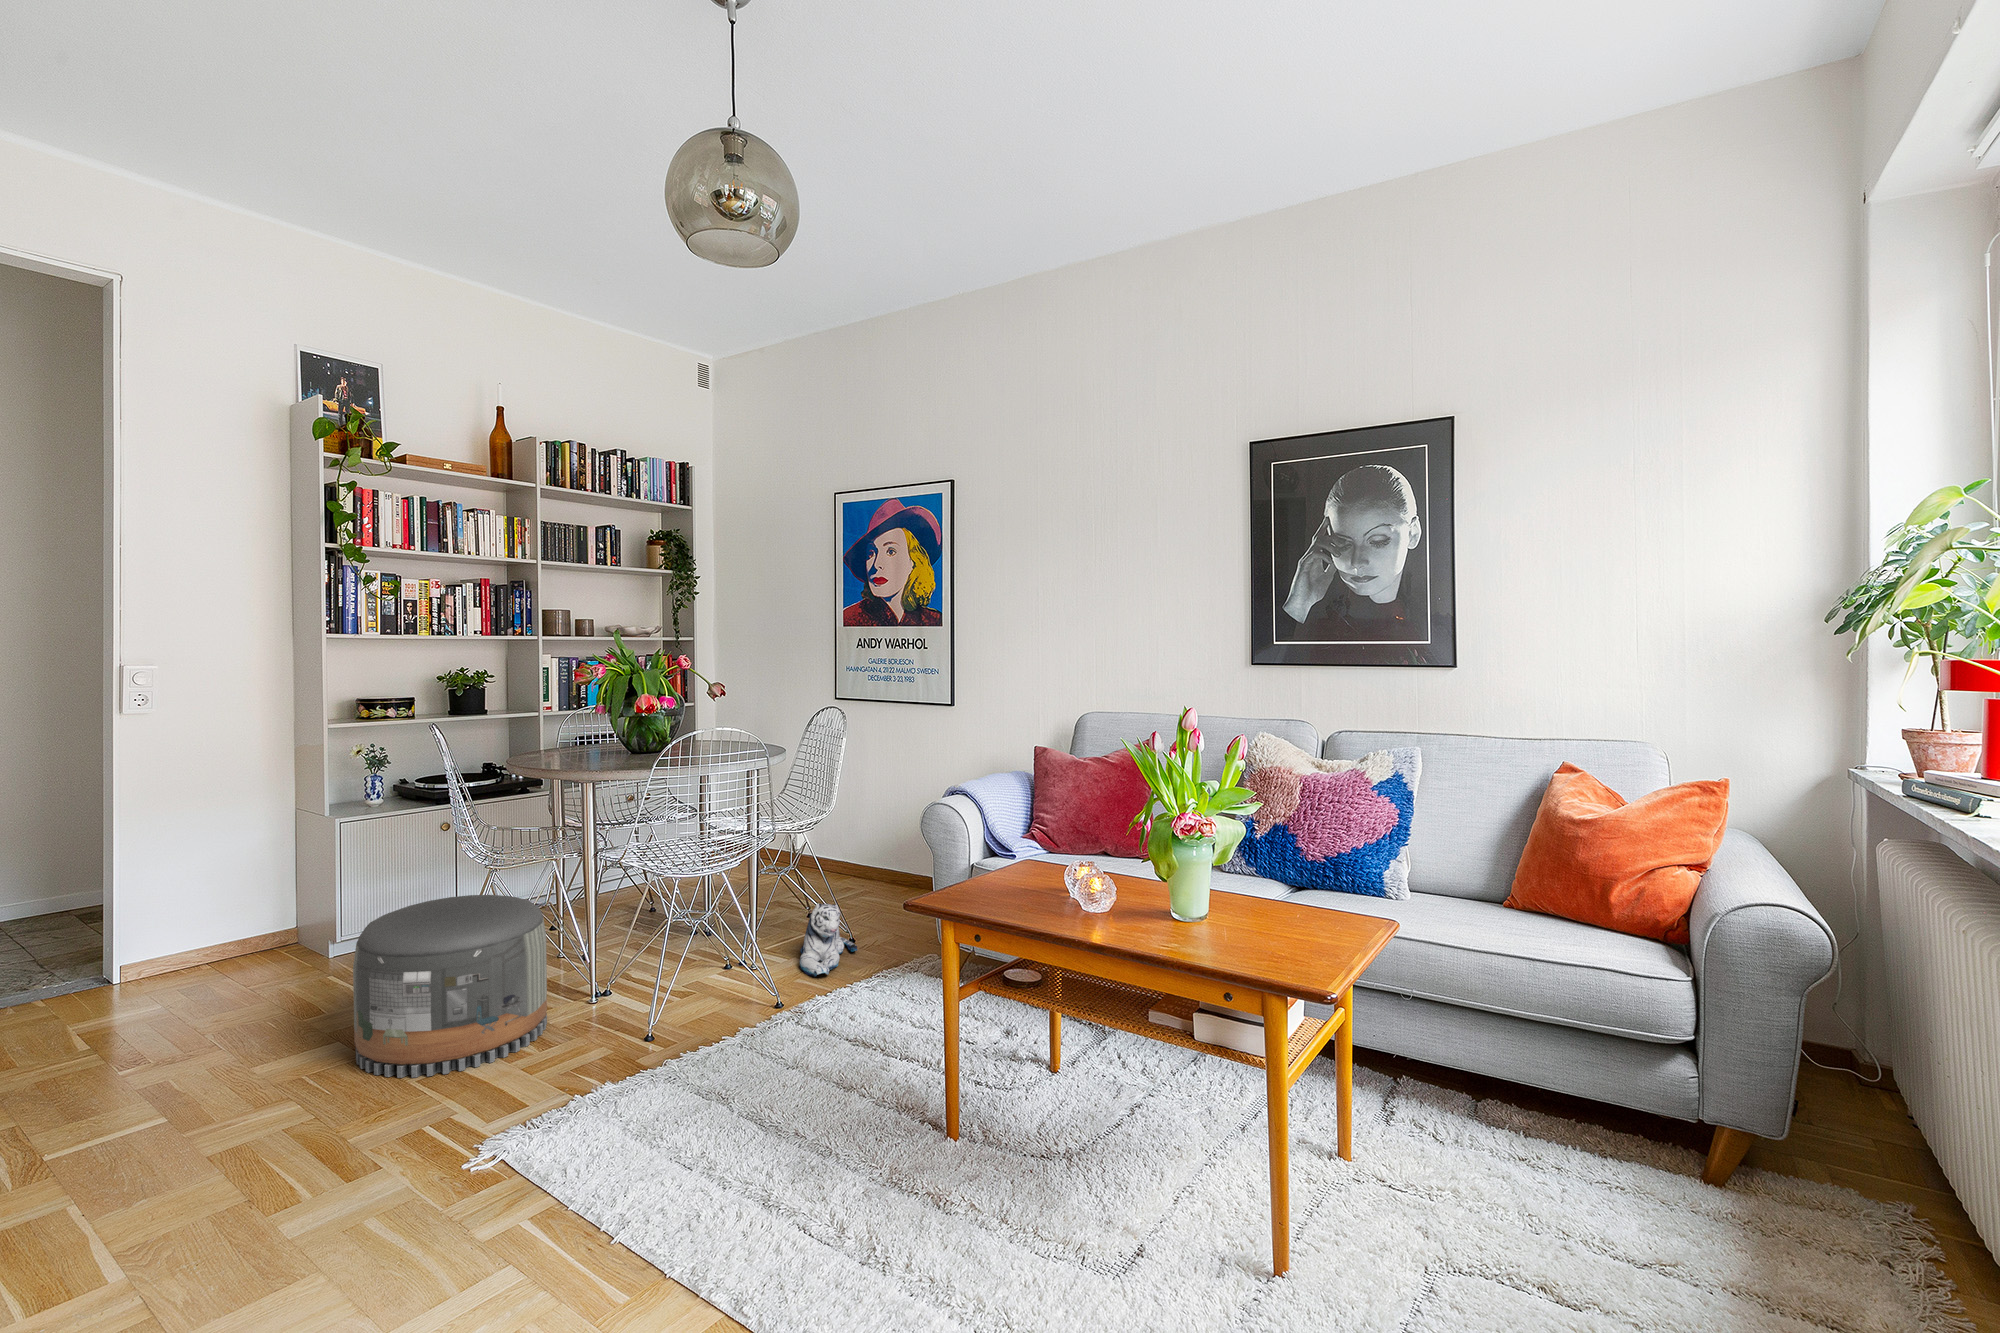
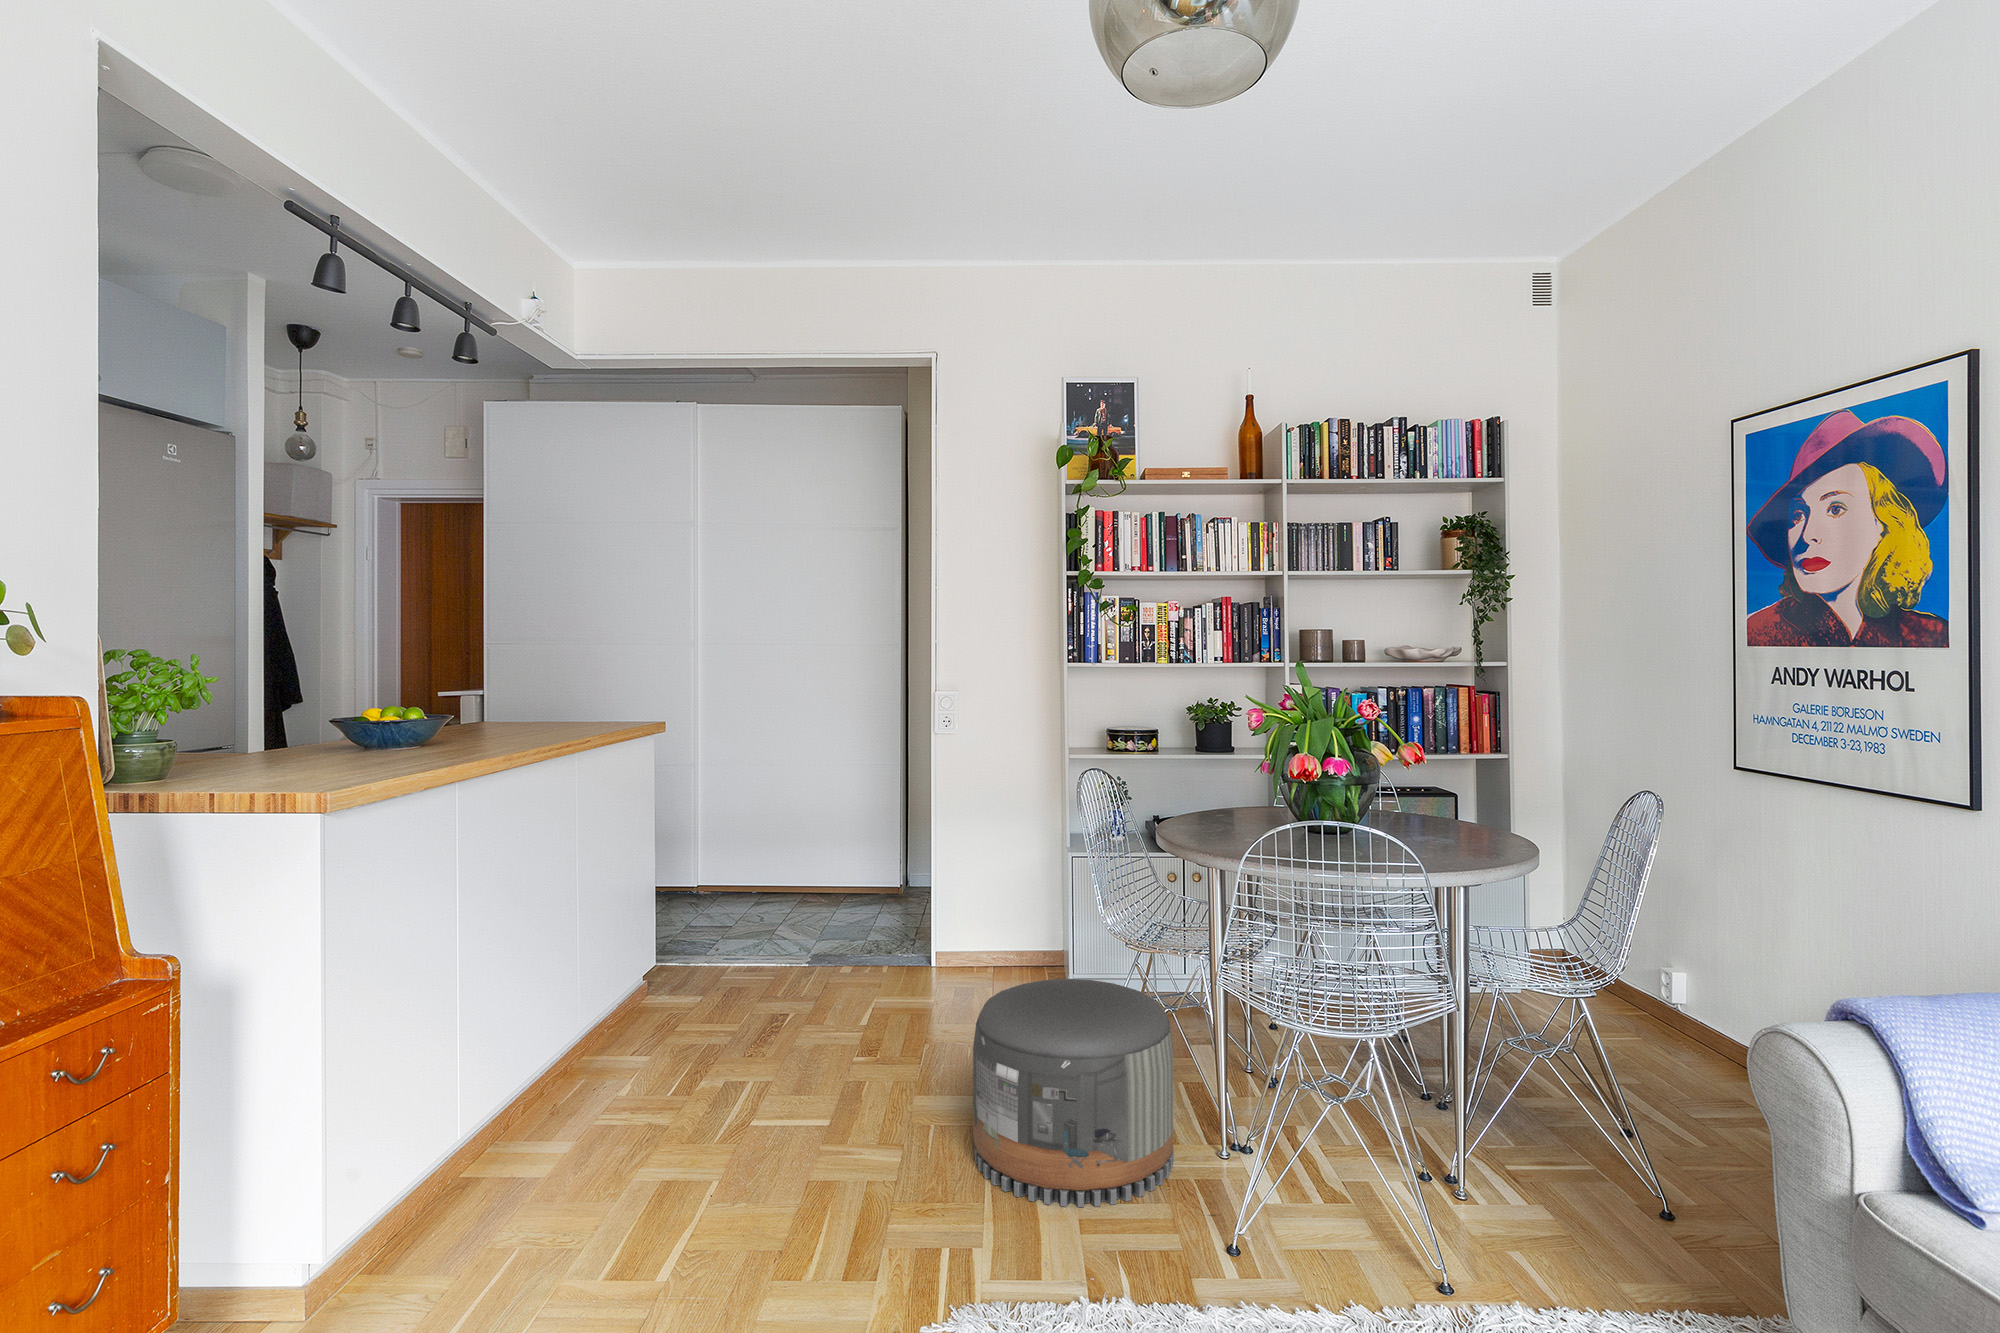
plush toy: present [799,903,857,977] -> none [1558,1131,1687,1269]

